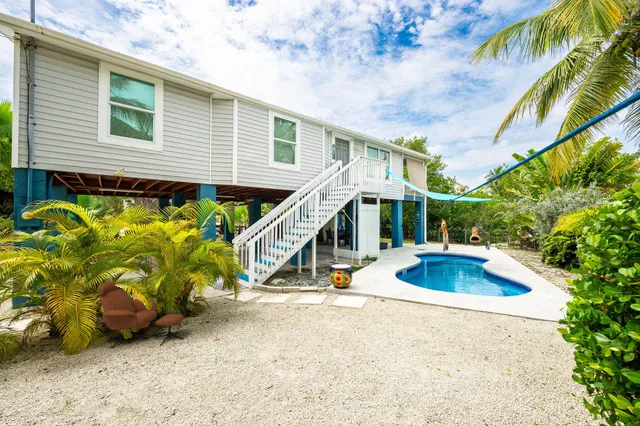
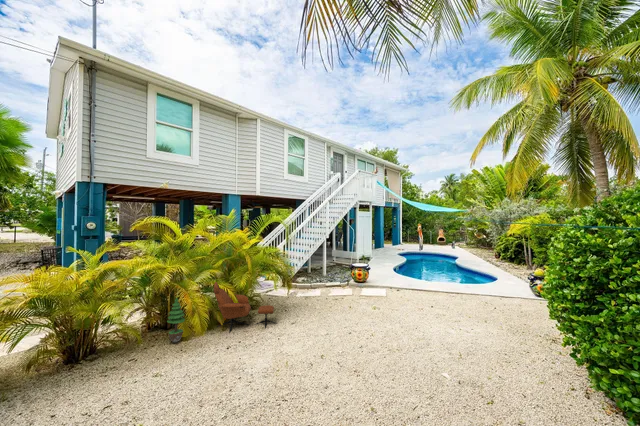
potted tree: none [17,299,48,359] -> present [167,298,185,342]

